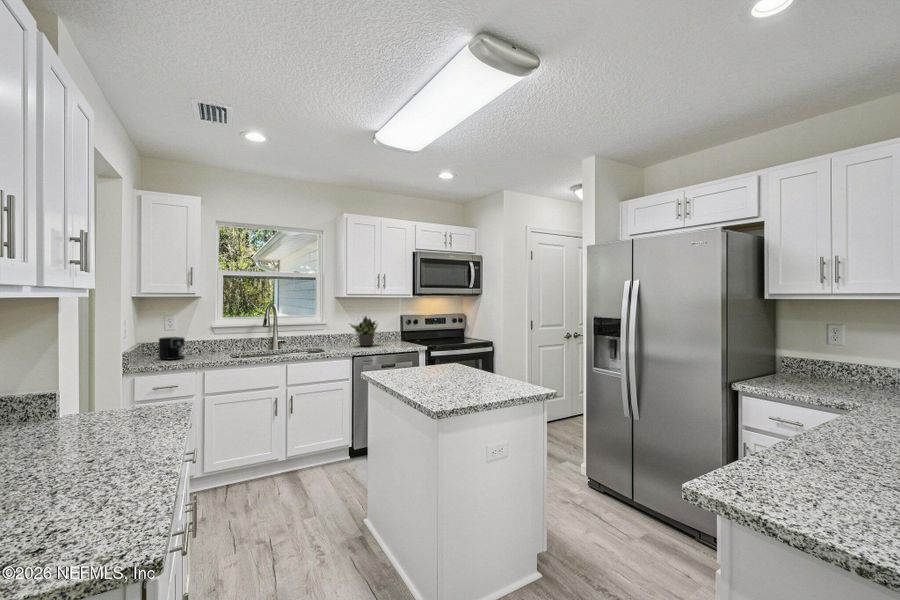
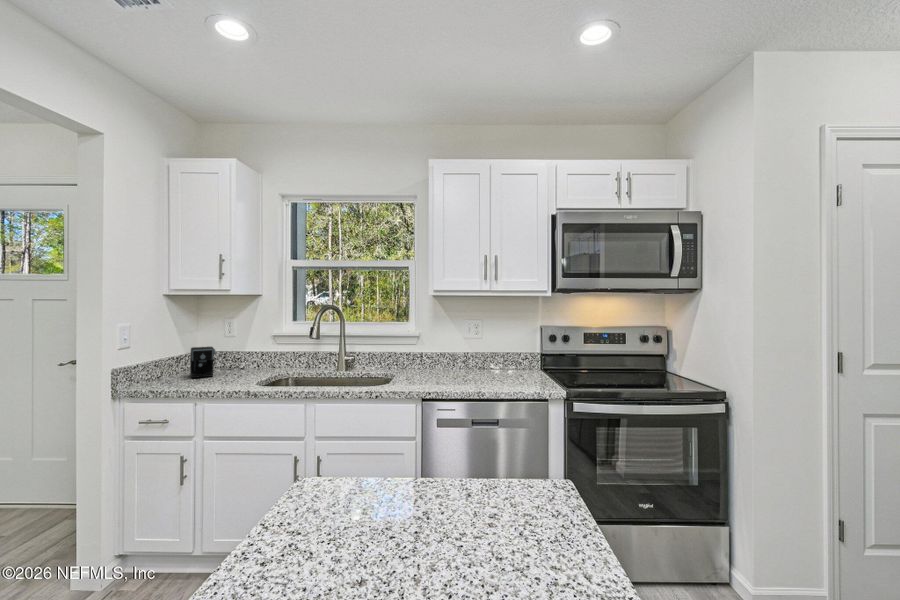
potted plant: present [350,316,378,346] -> none [436,325,489,376]

